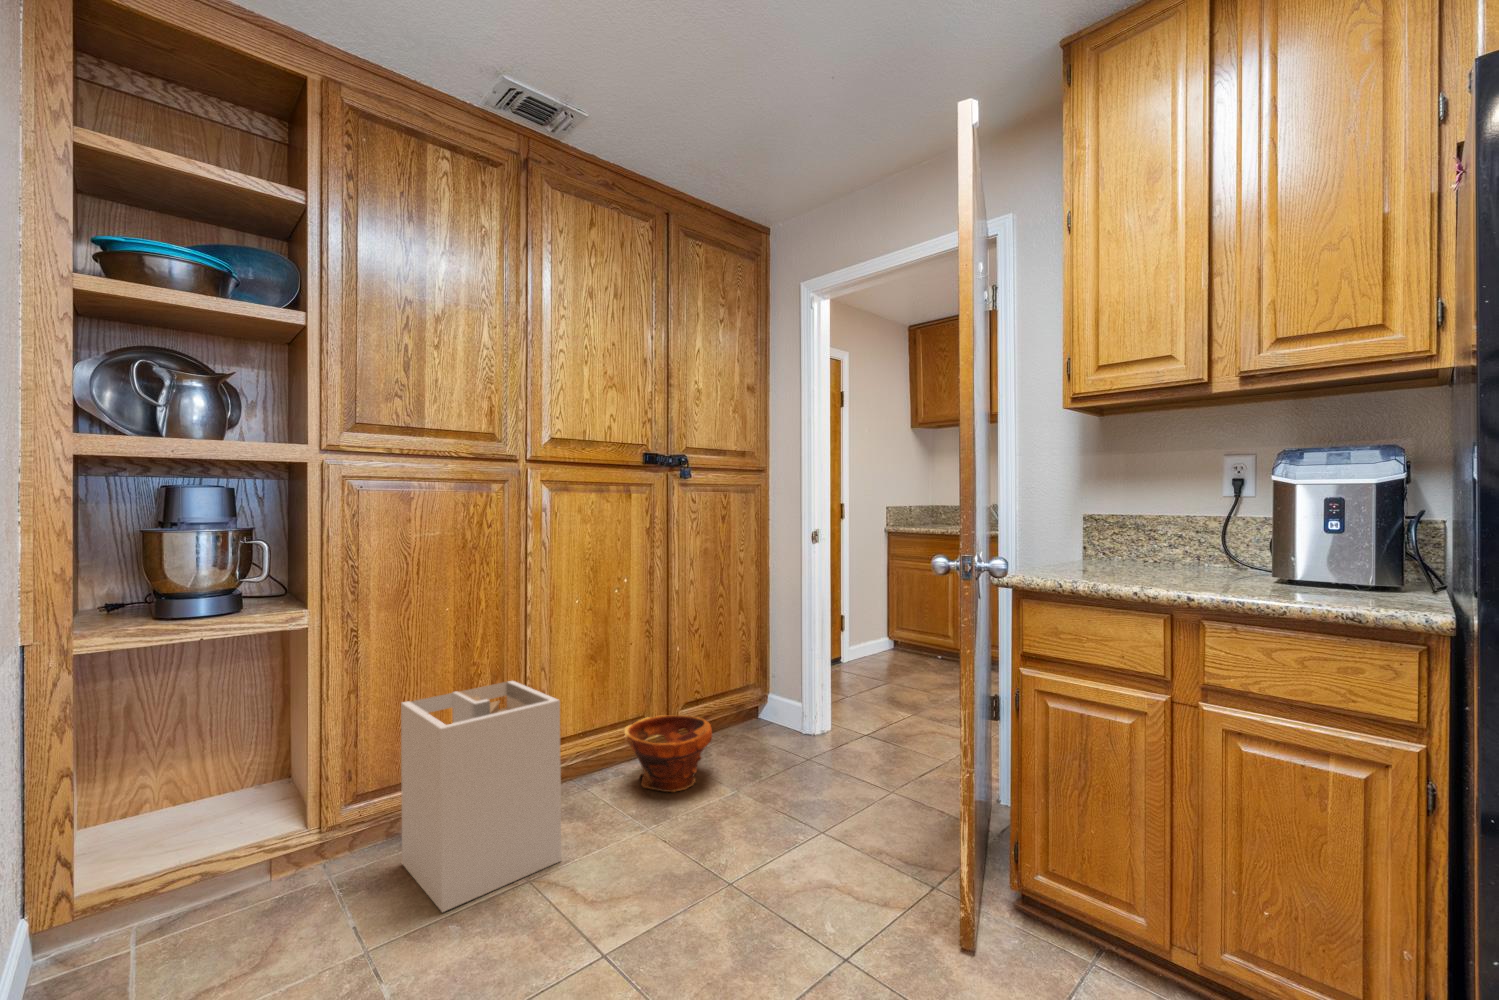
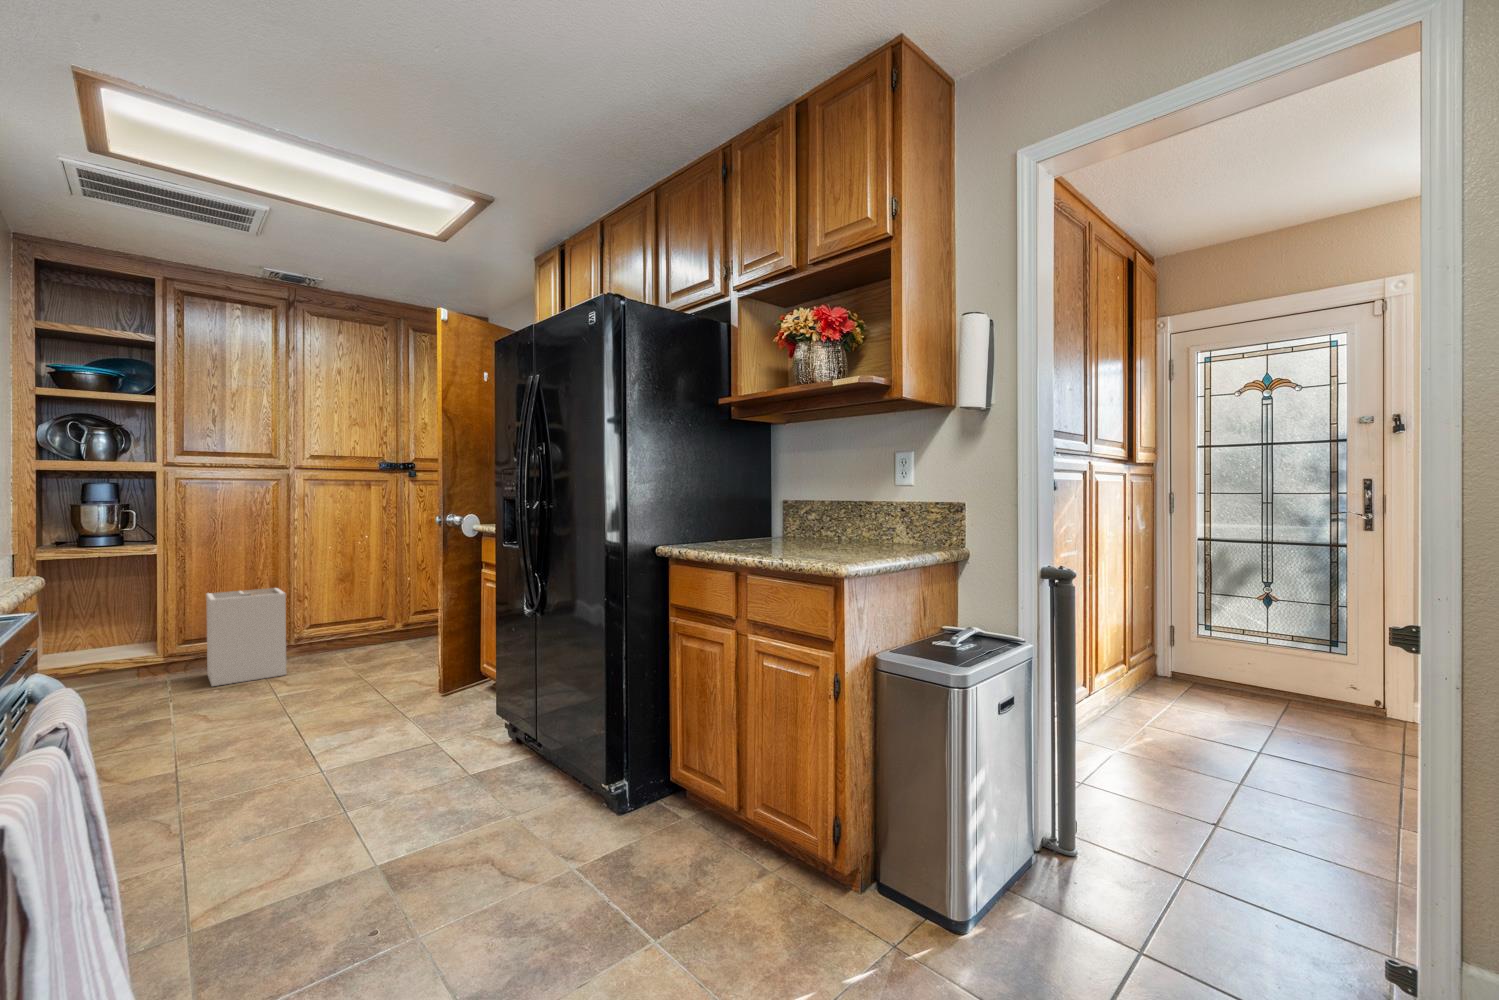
planter: present [624,715,712,792] -> none [354,617,411,655]

